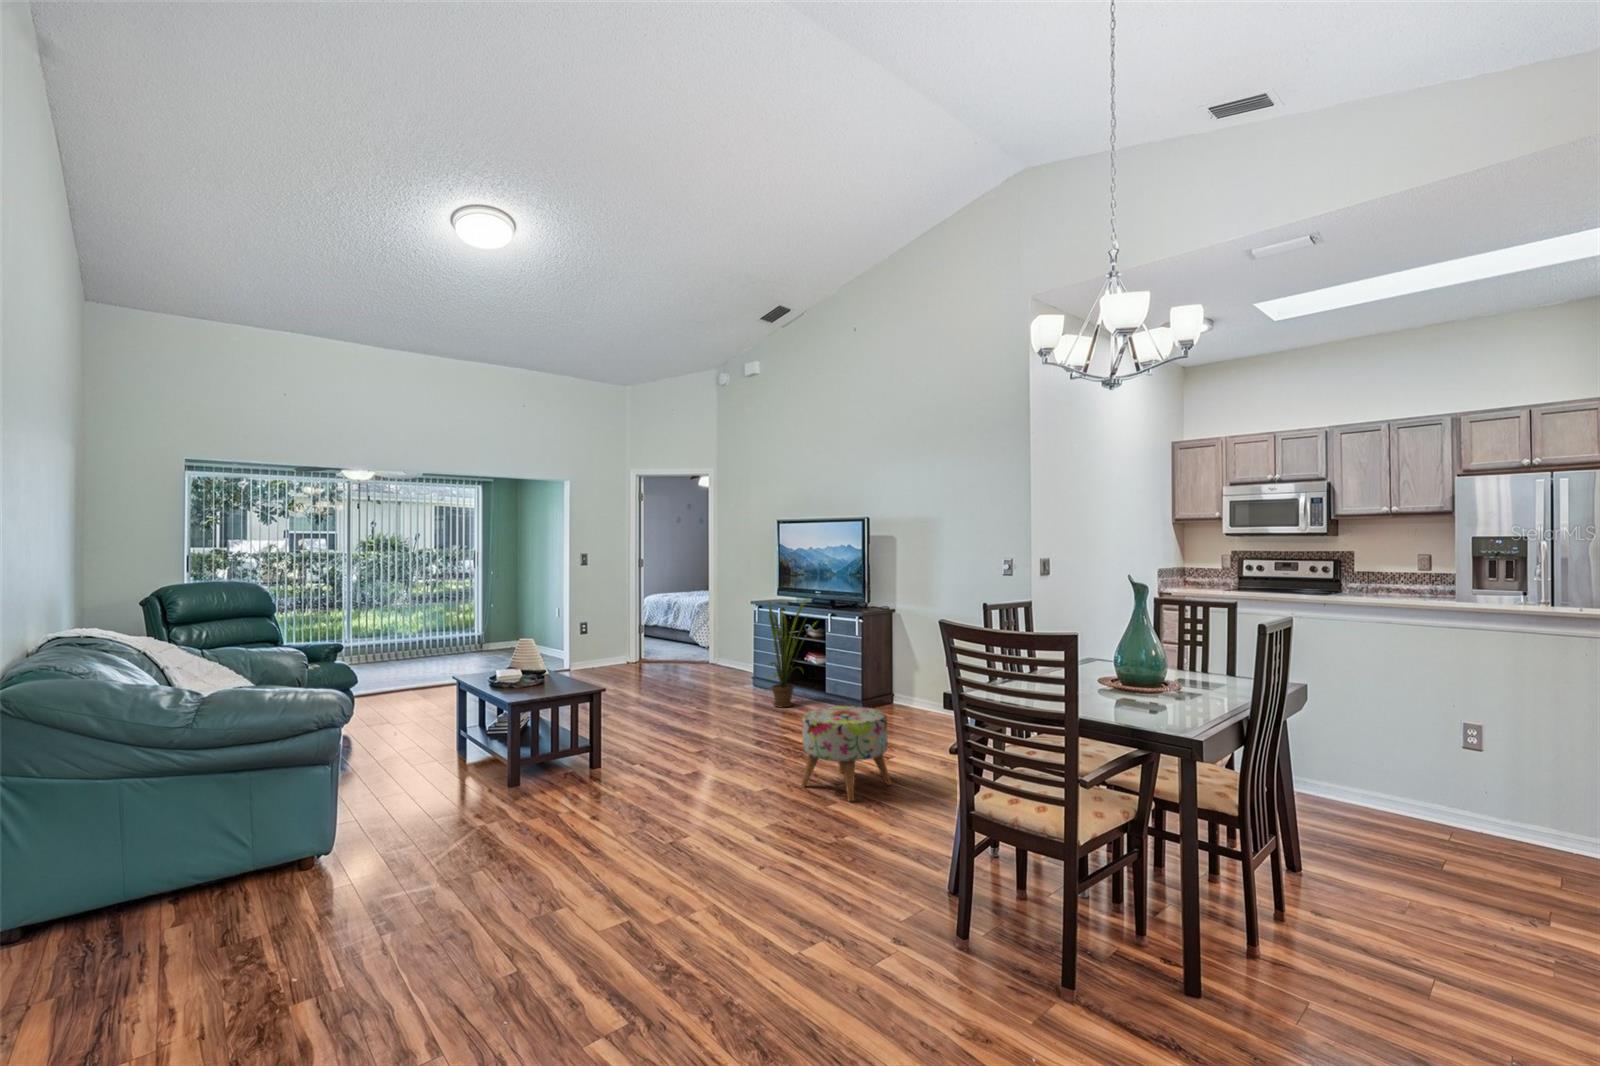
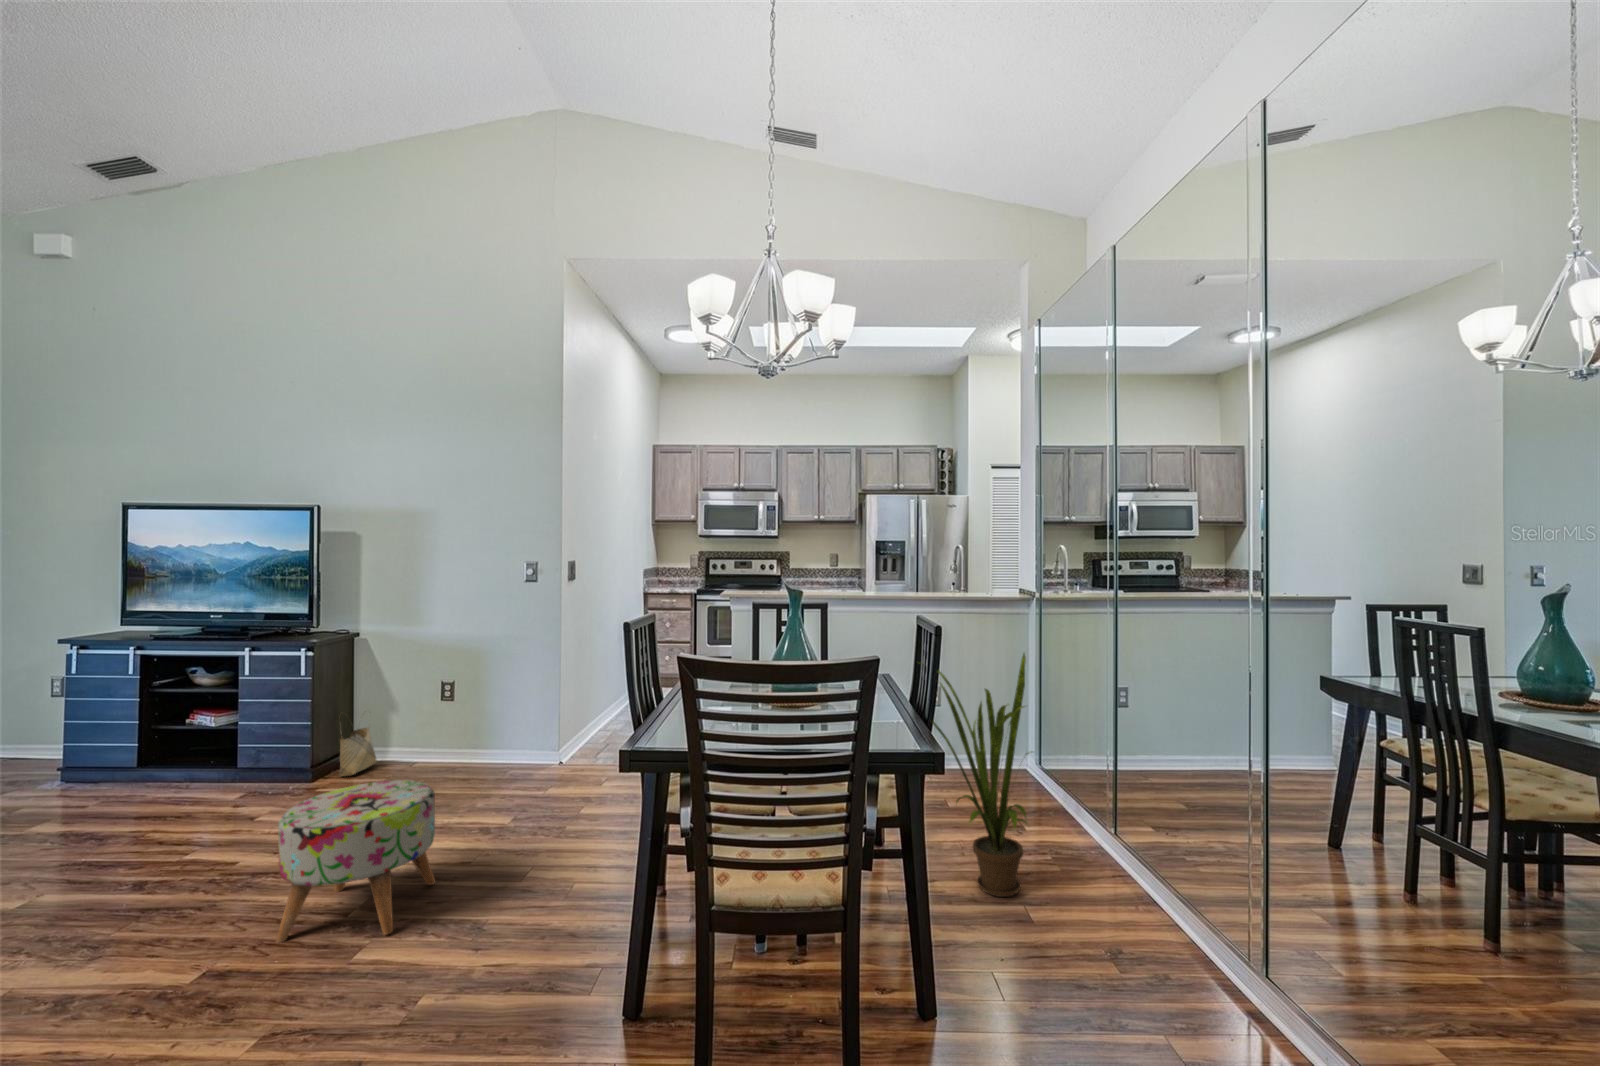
house plant: present [769,600,807,707] -> present [932,654,1027,897]
woven basket: none [878,666,903,712] -> present [339,715,377,777]

